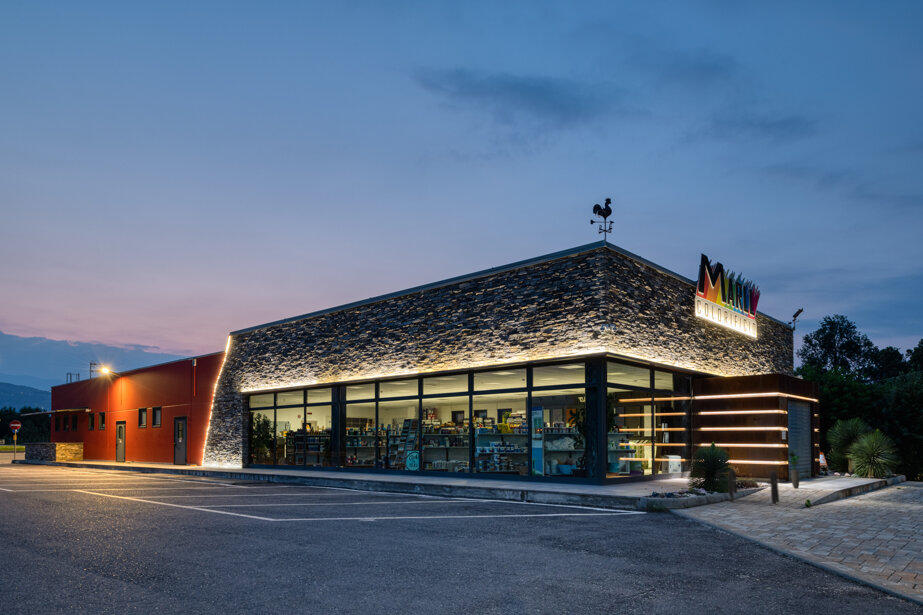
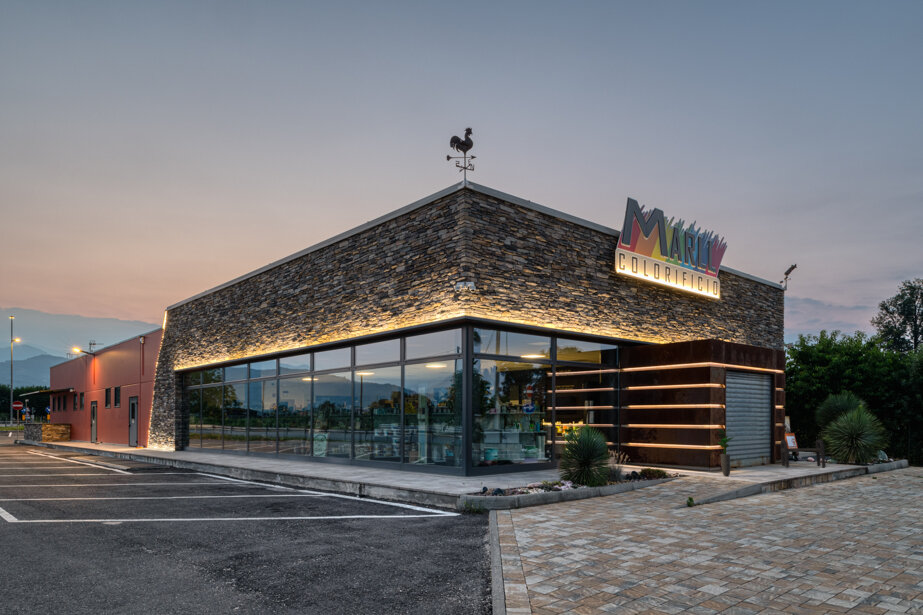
bench: present [728,469,779,504] -> present [780,440,826,468]

